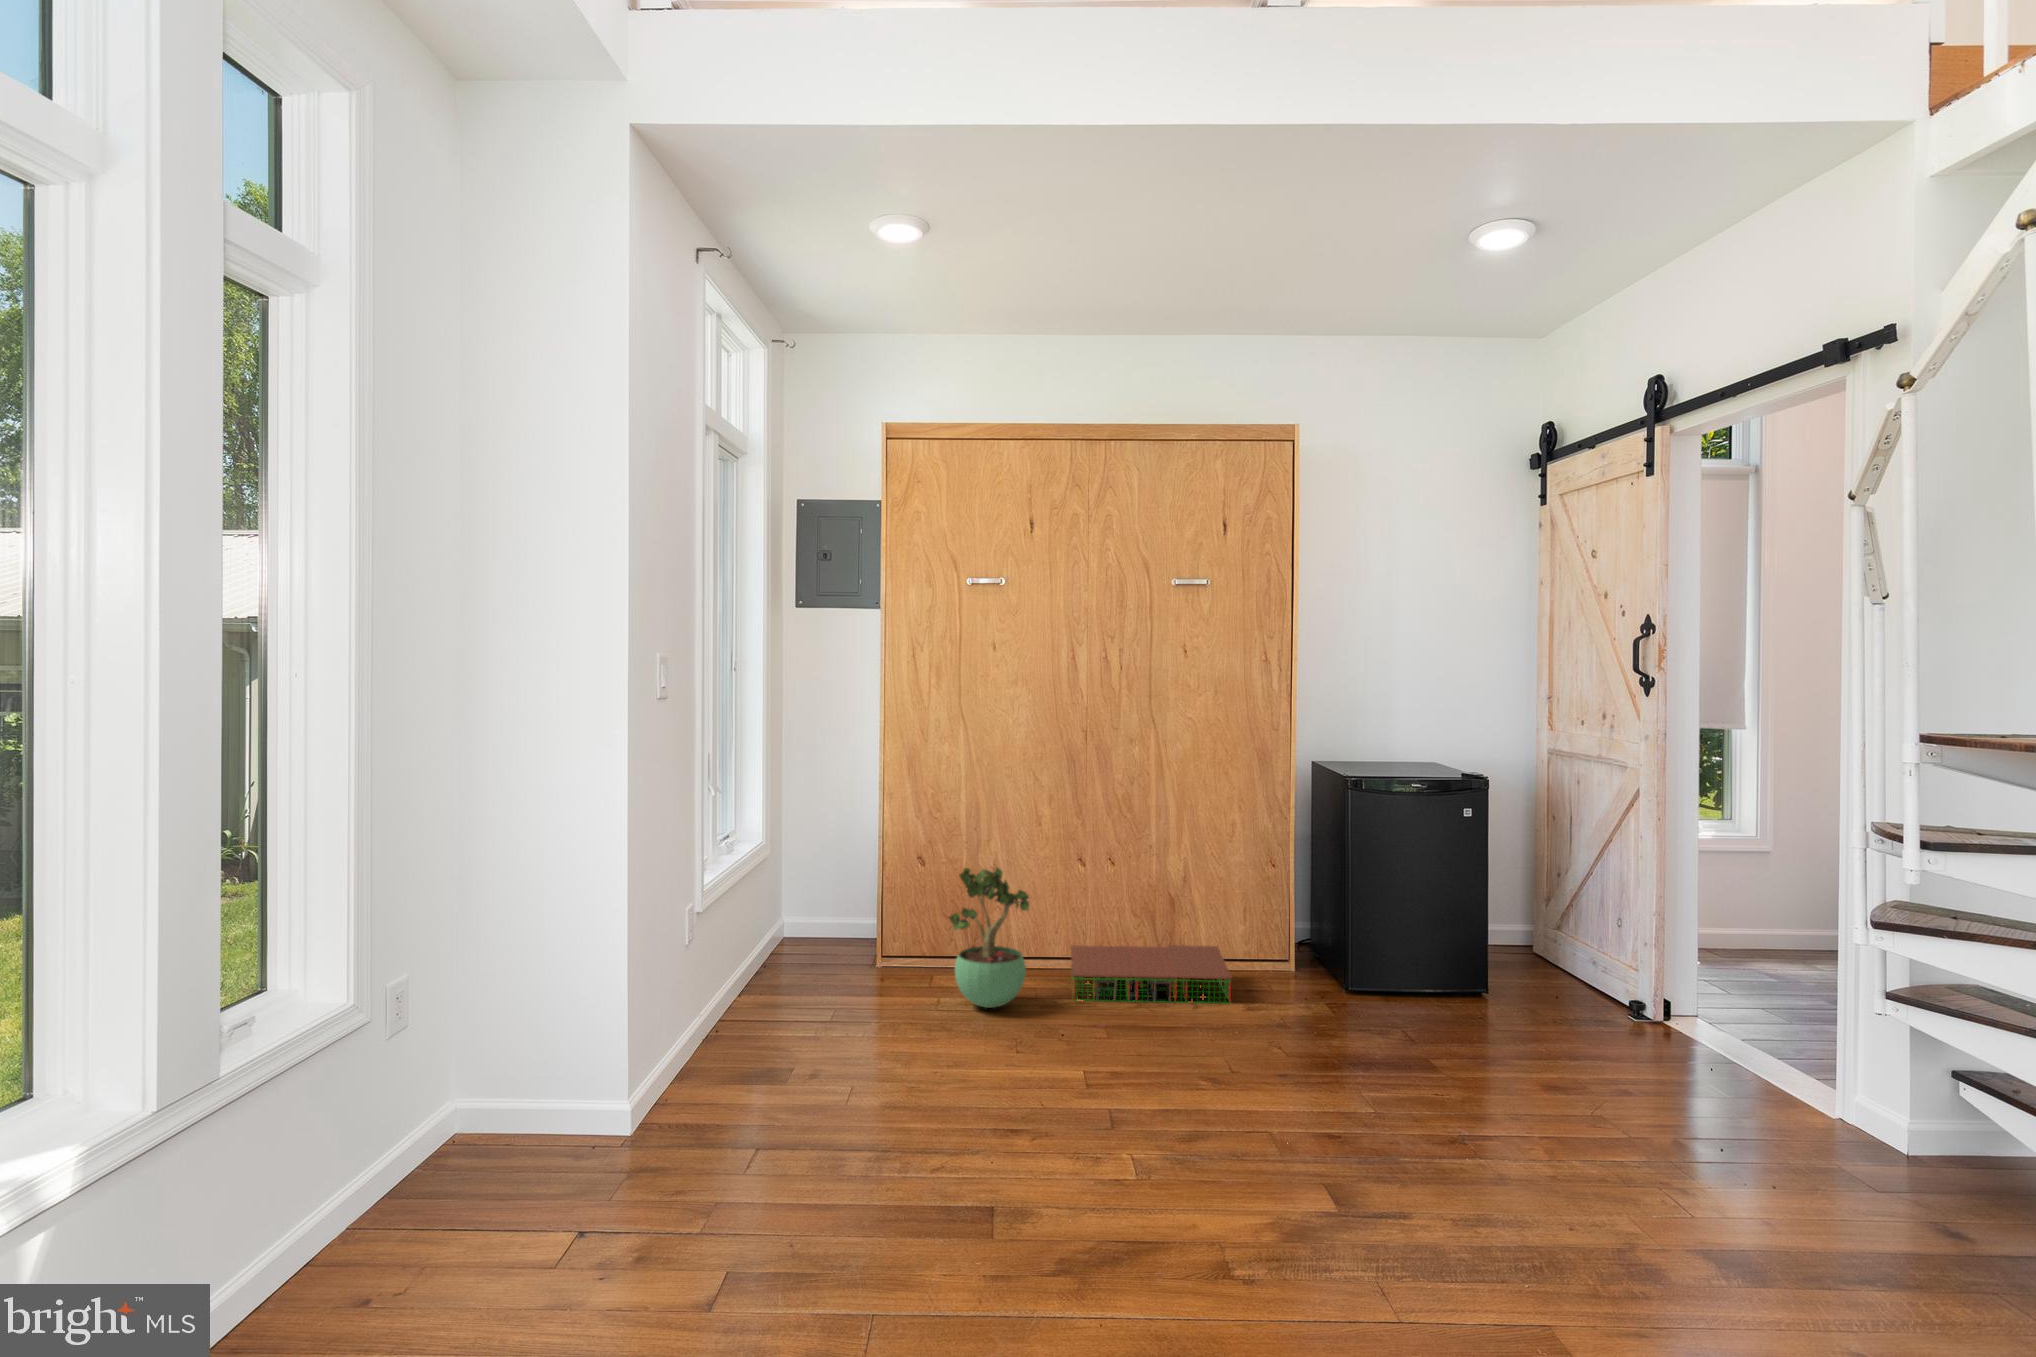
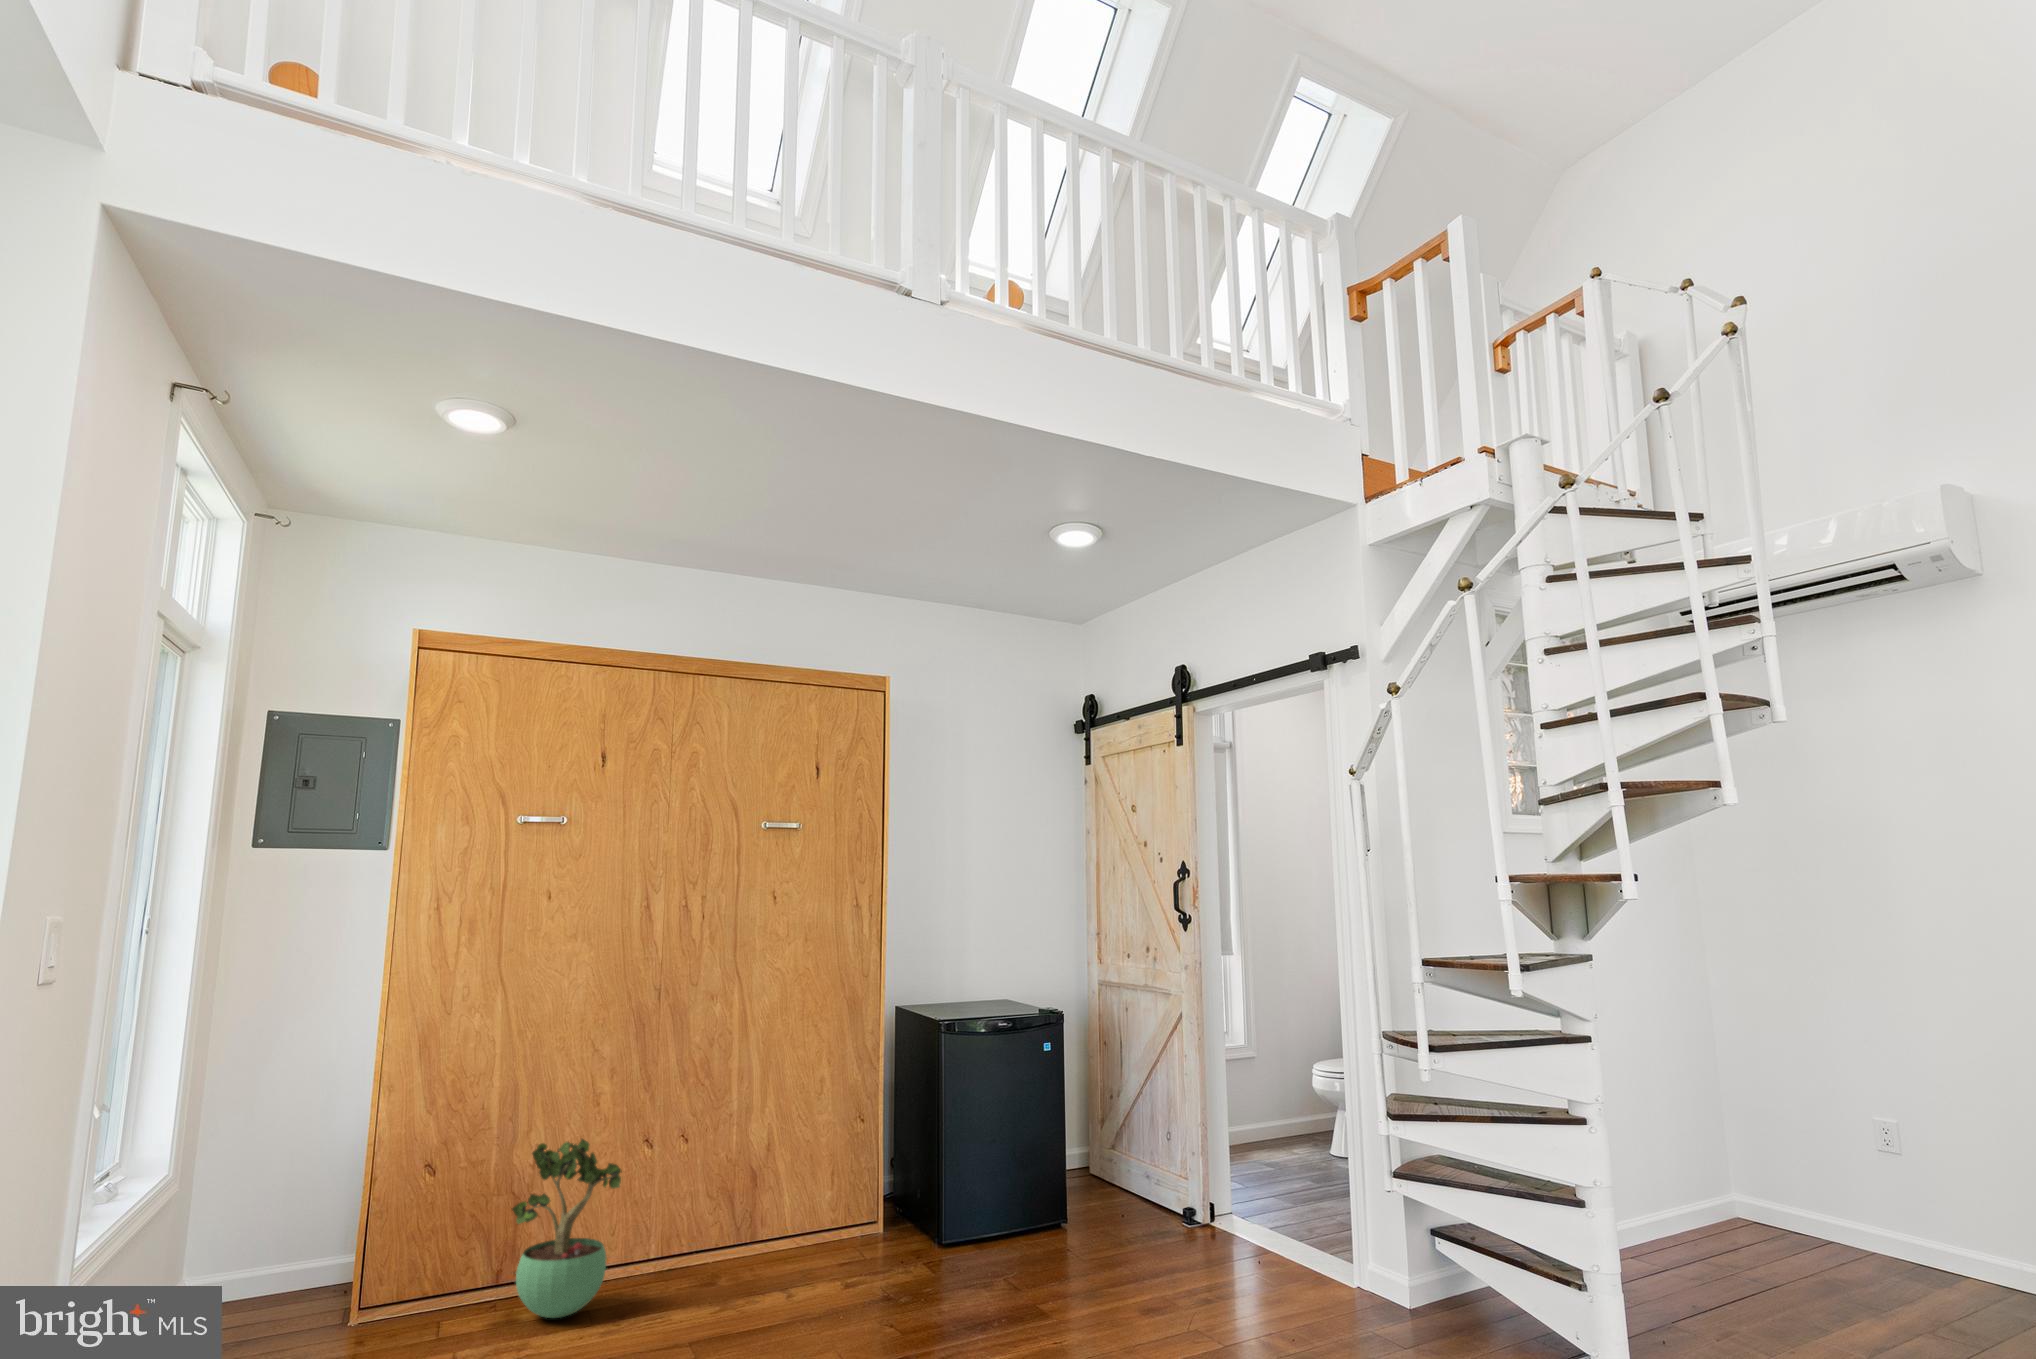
storage bin: present [1071,945,1232,1002] -> none [645,1207,834,1293]

